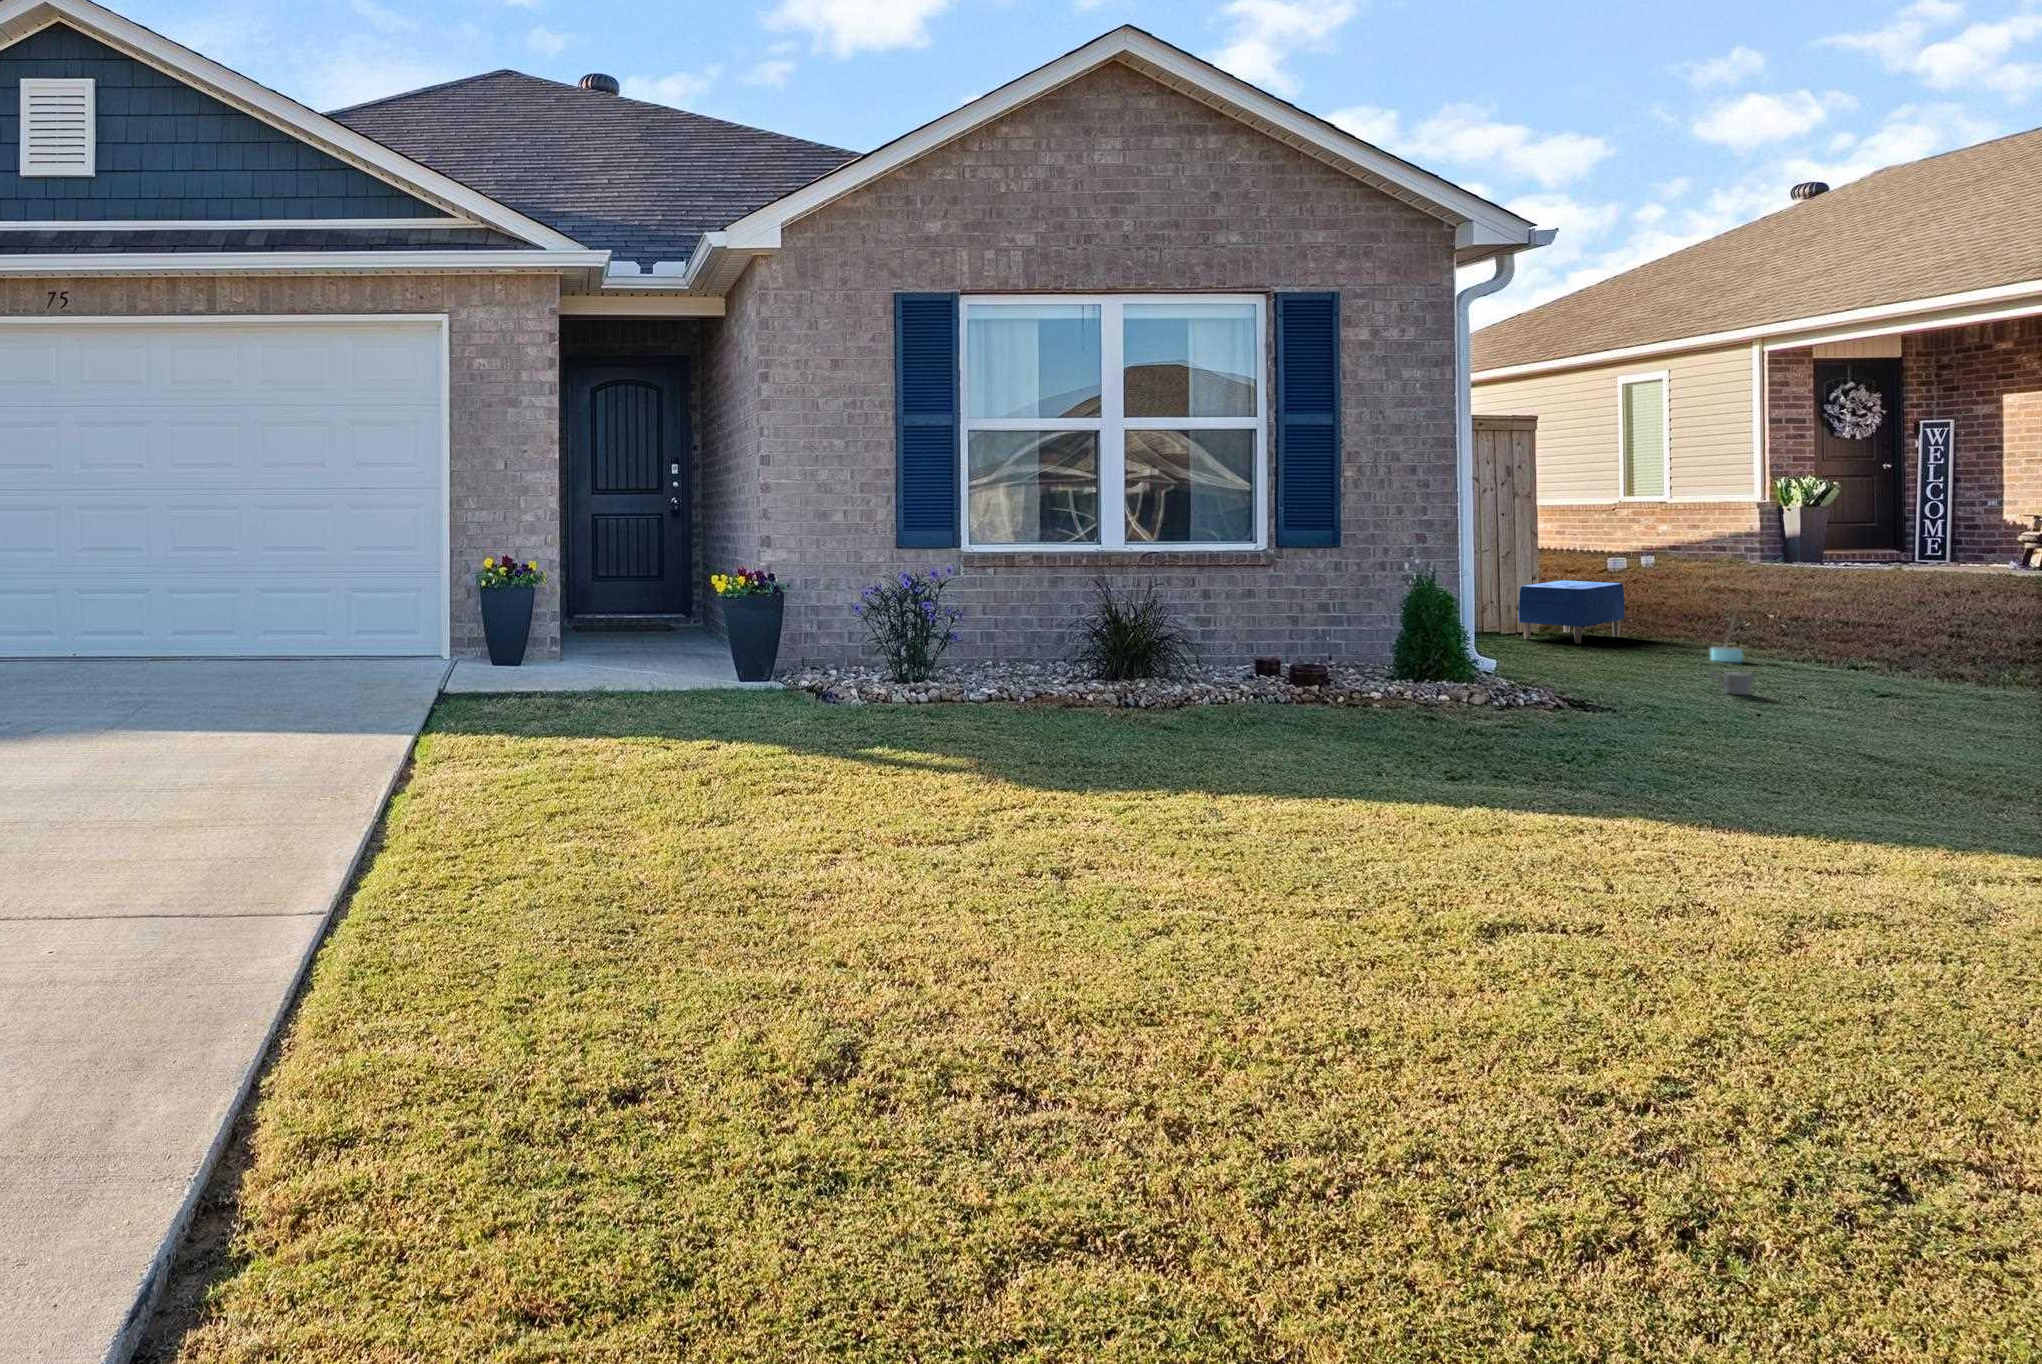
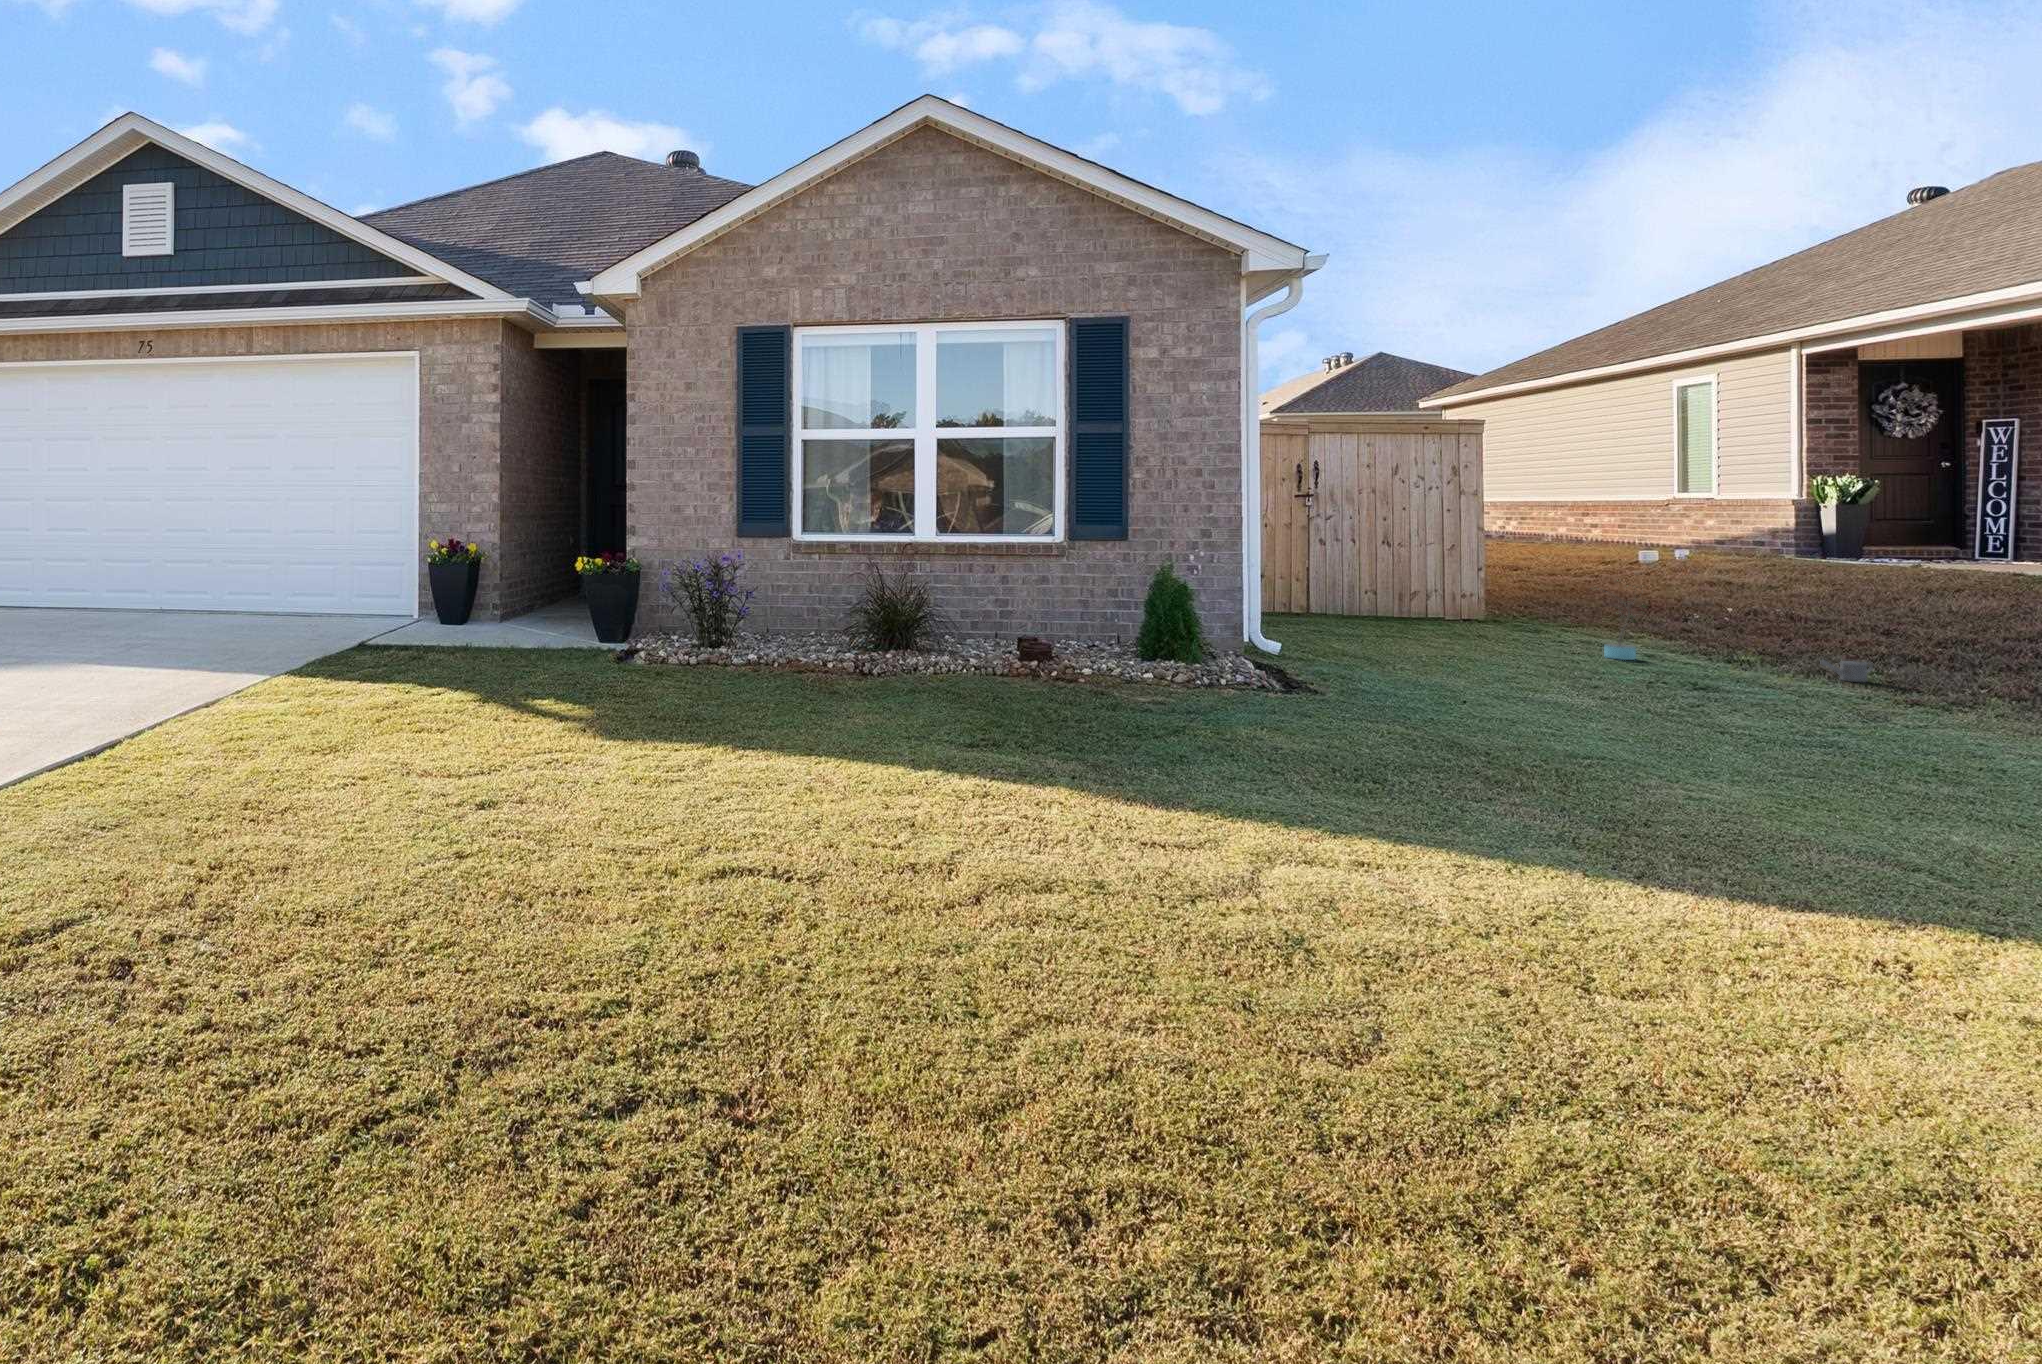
bench: present [1519,580,1625,643] -> none [1448,576,1574,637]
watering can: present [1710,672,1754,695] -> present [1820,660,1873,682]

